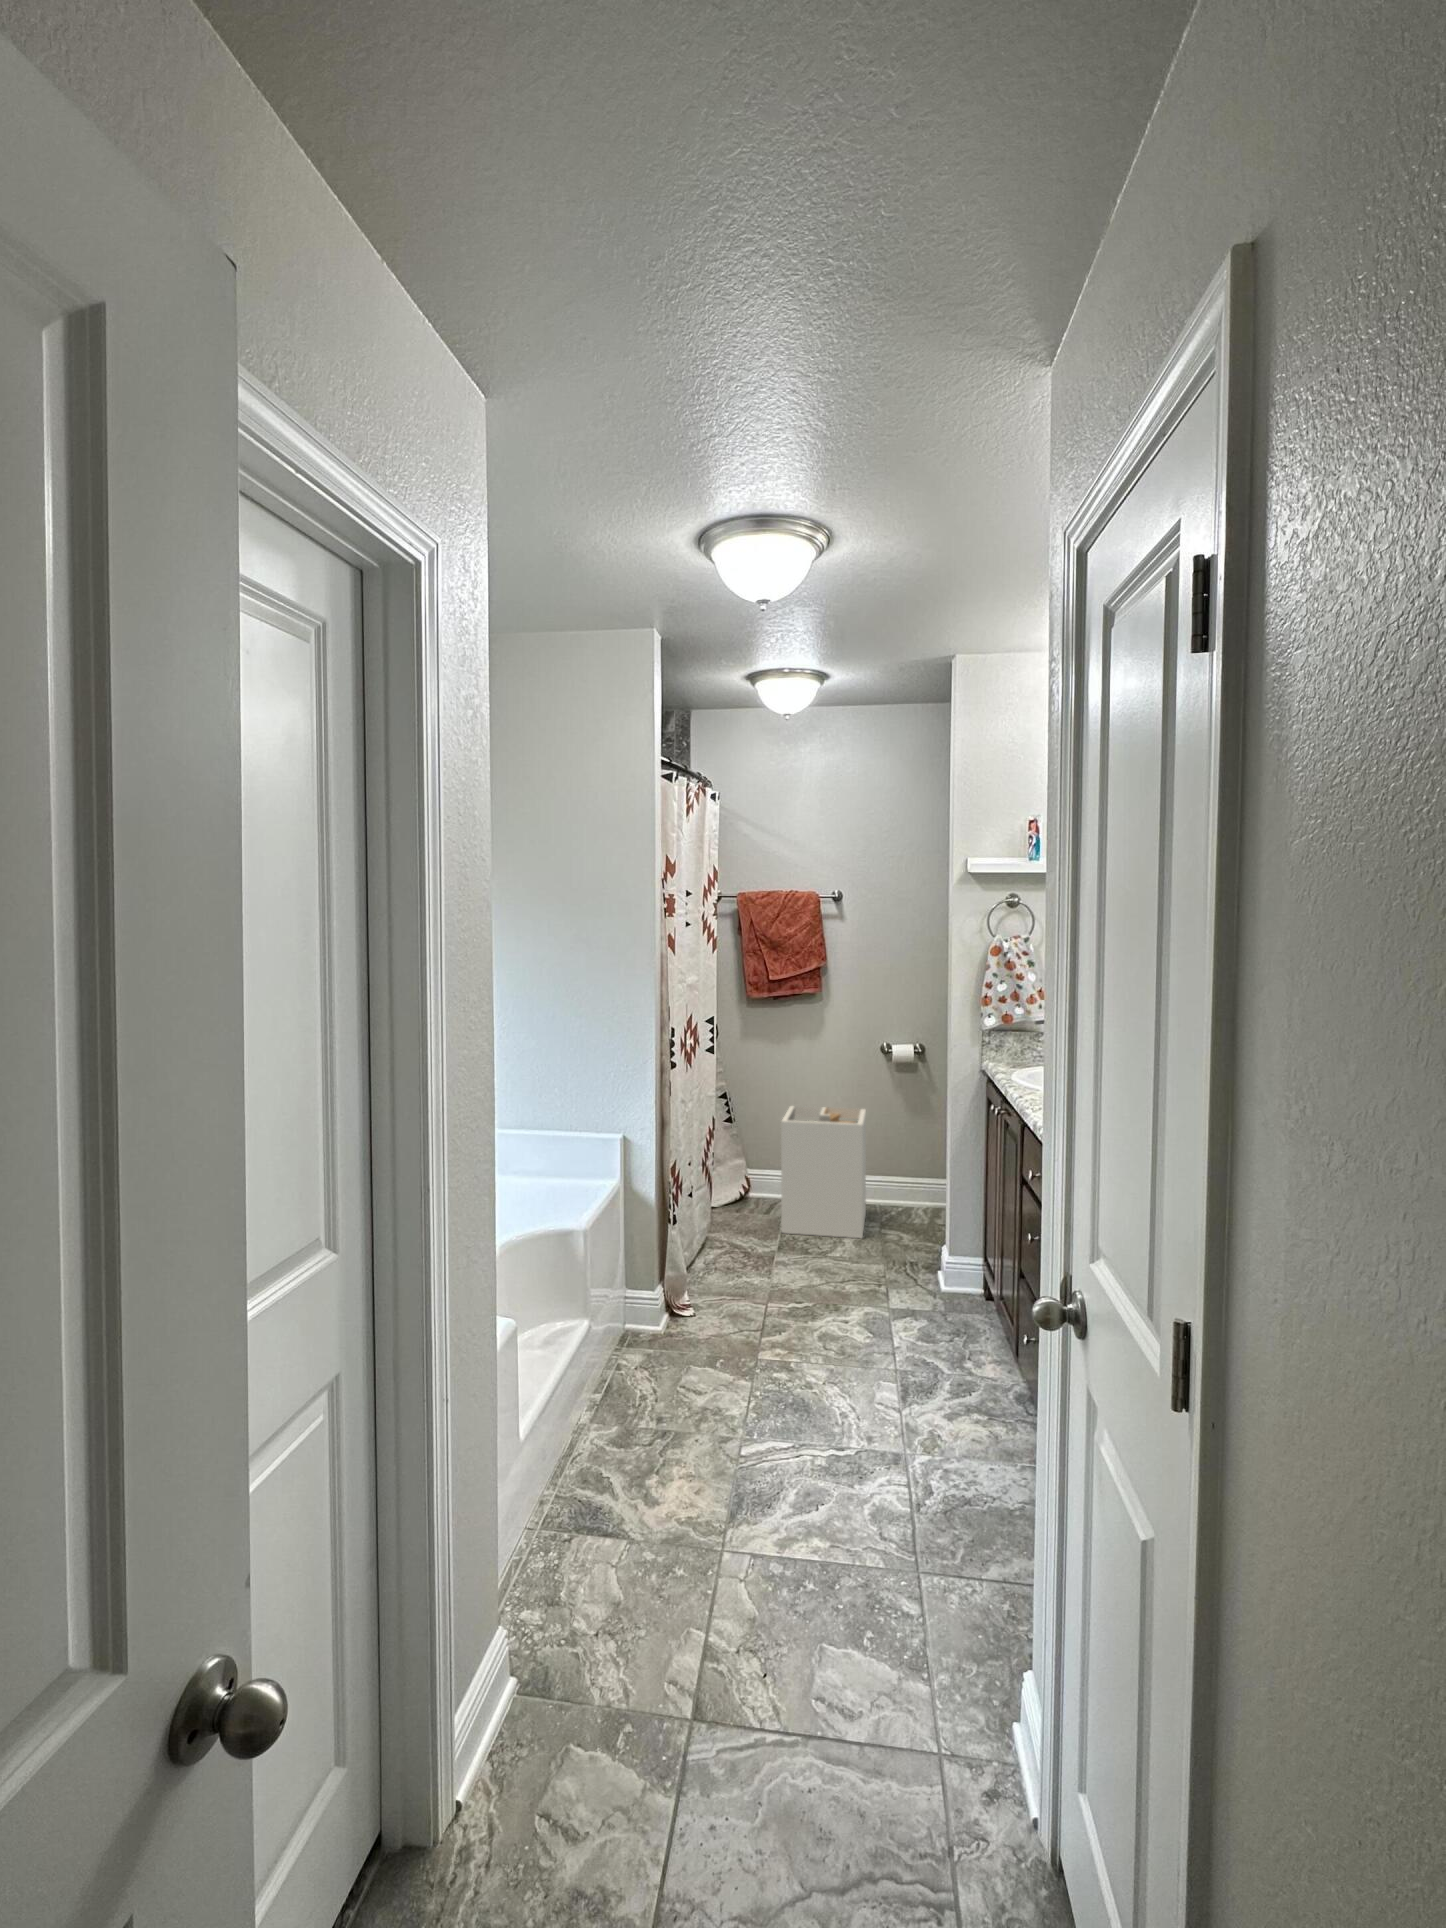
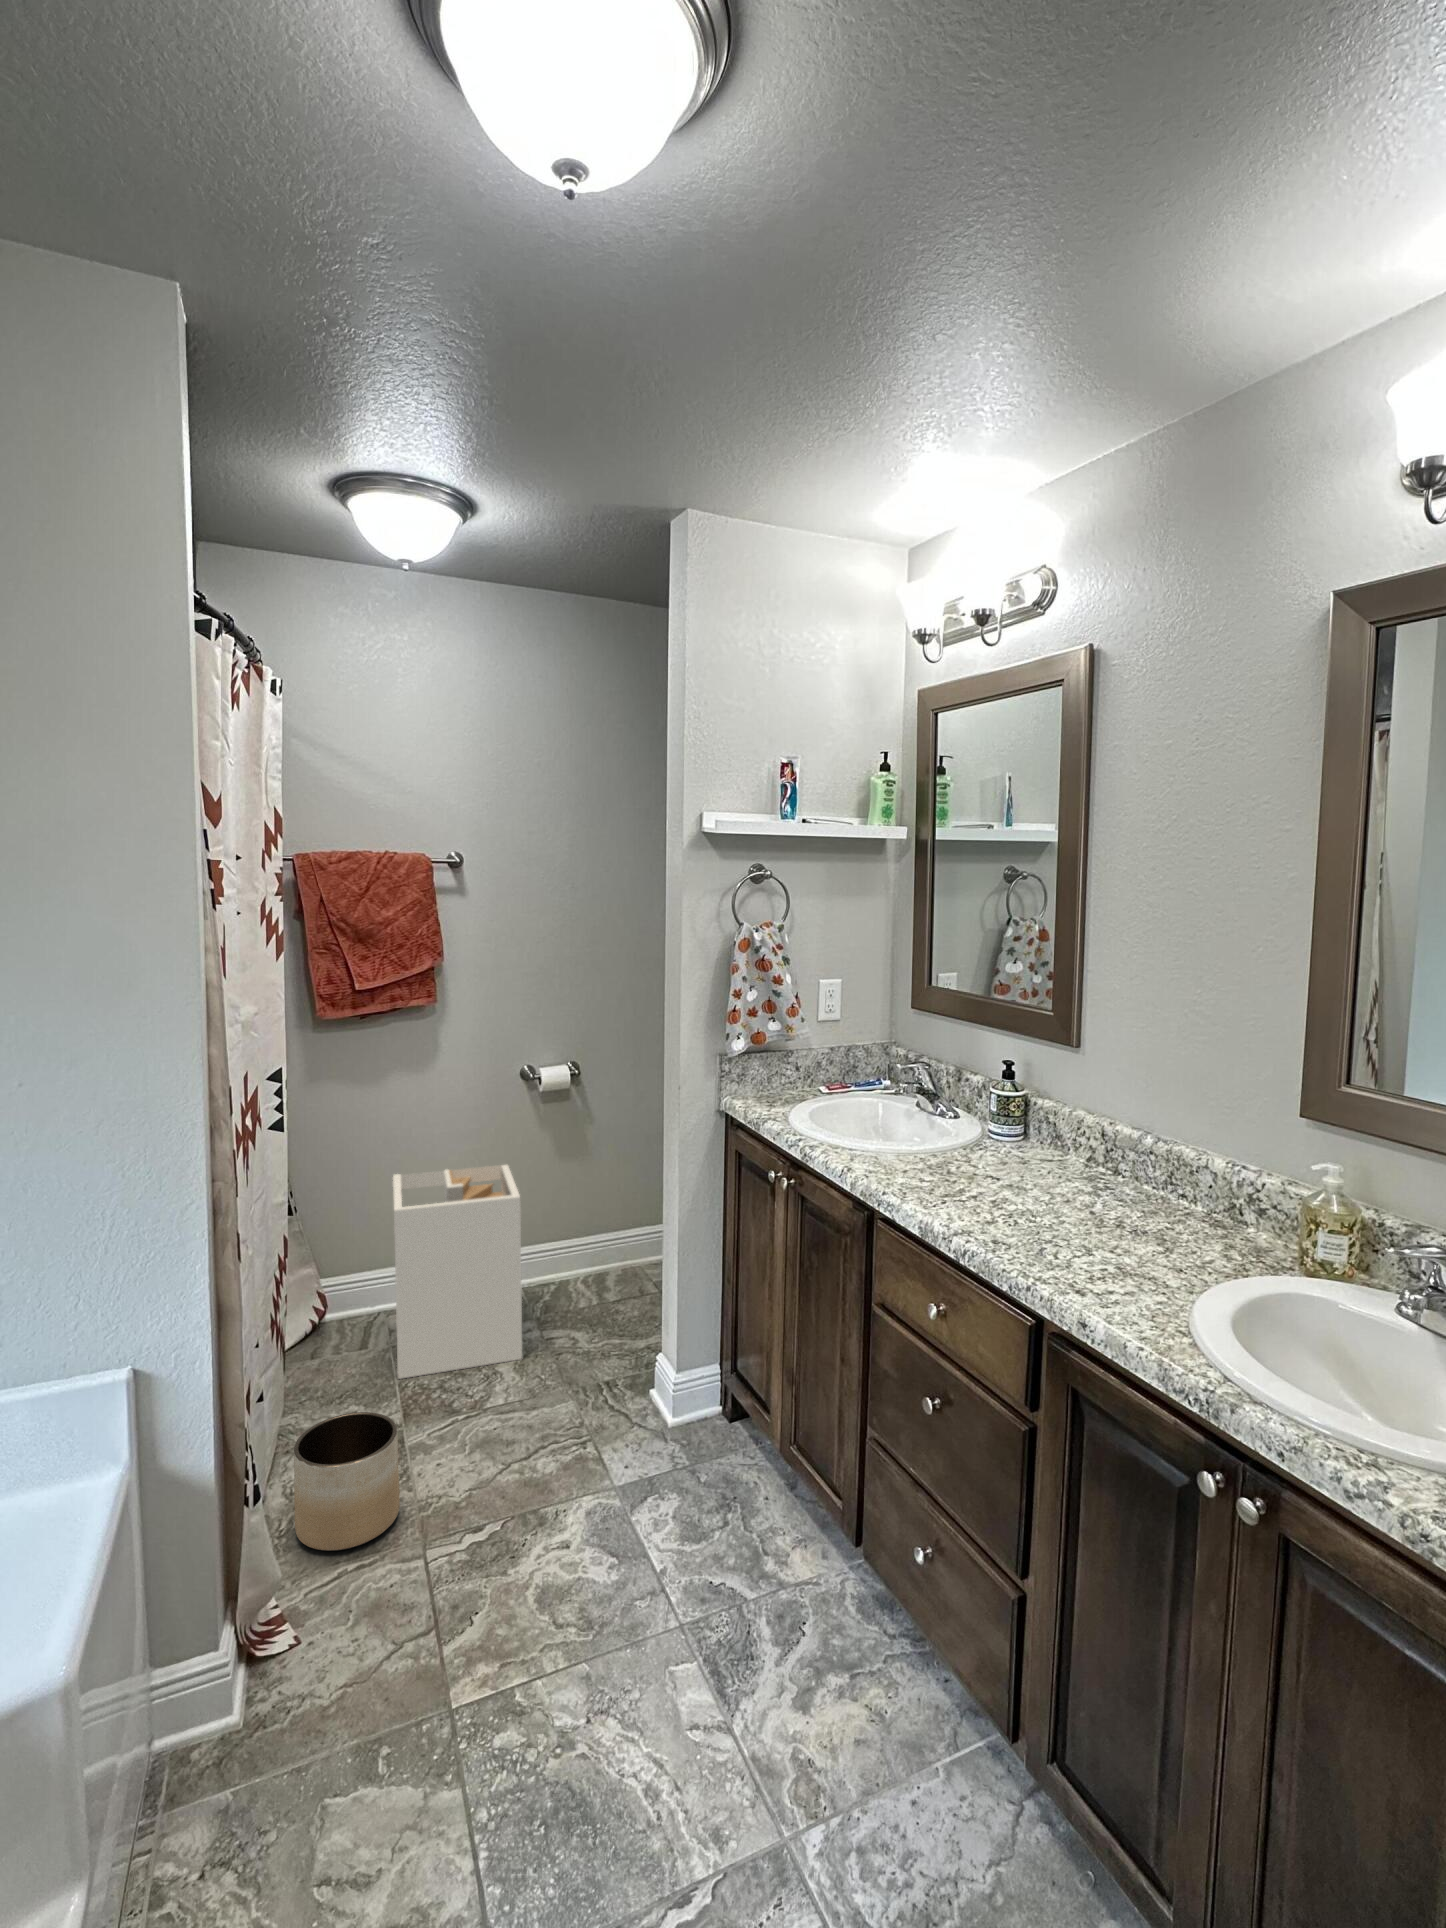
planter: none [704,1224,761,1293] -> present [294,1412,400,1551]

